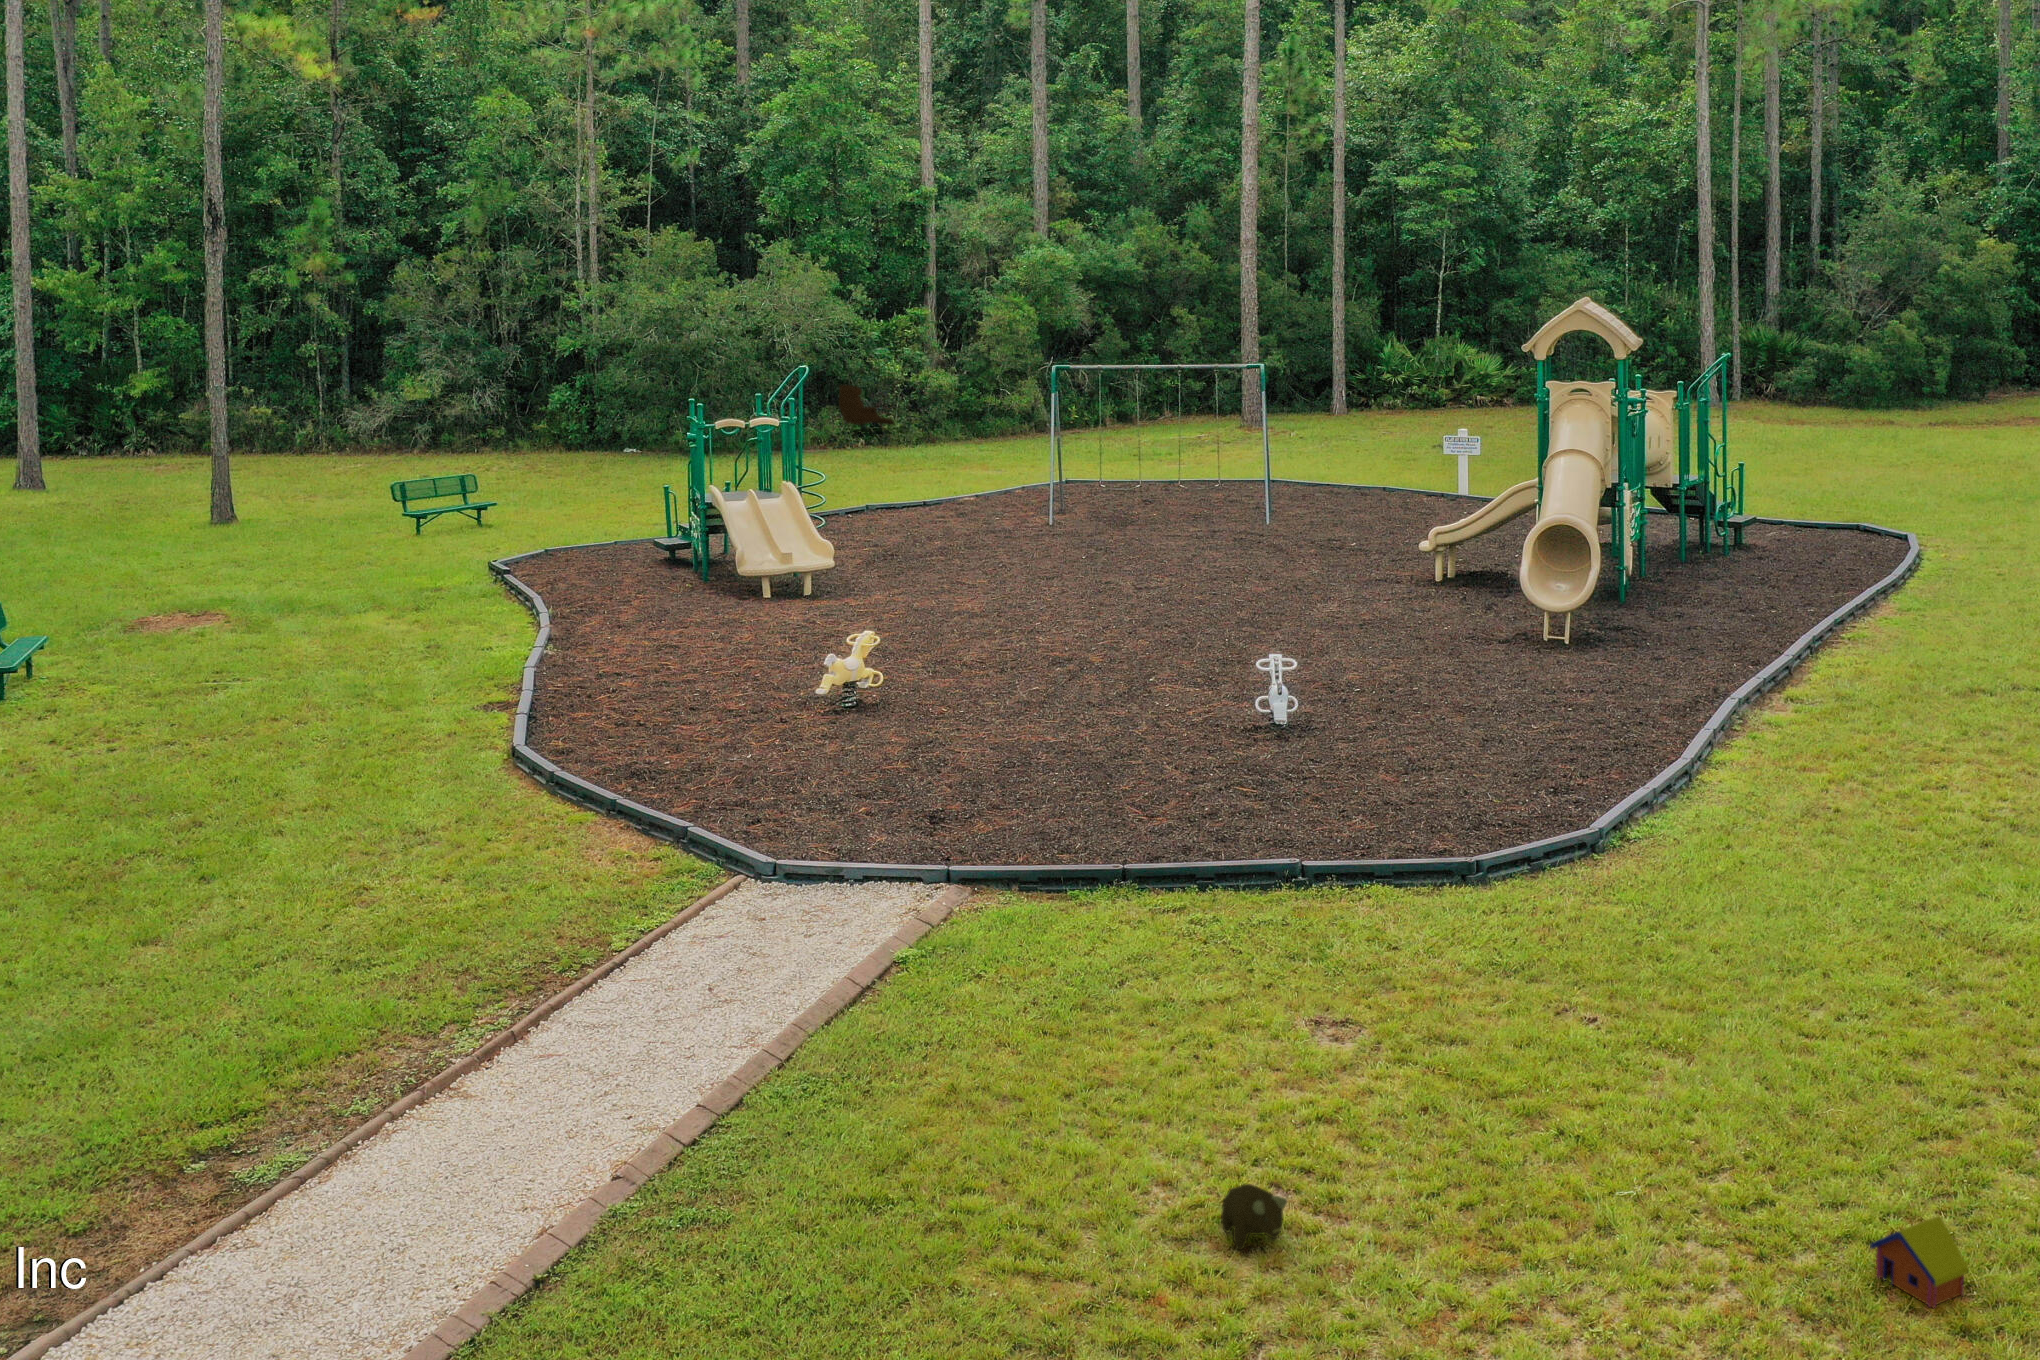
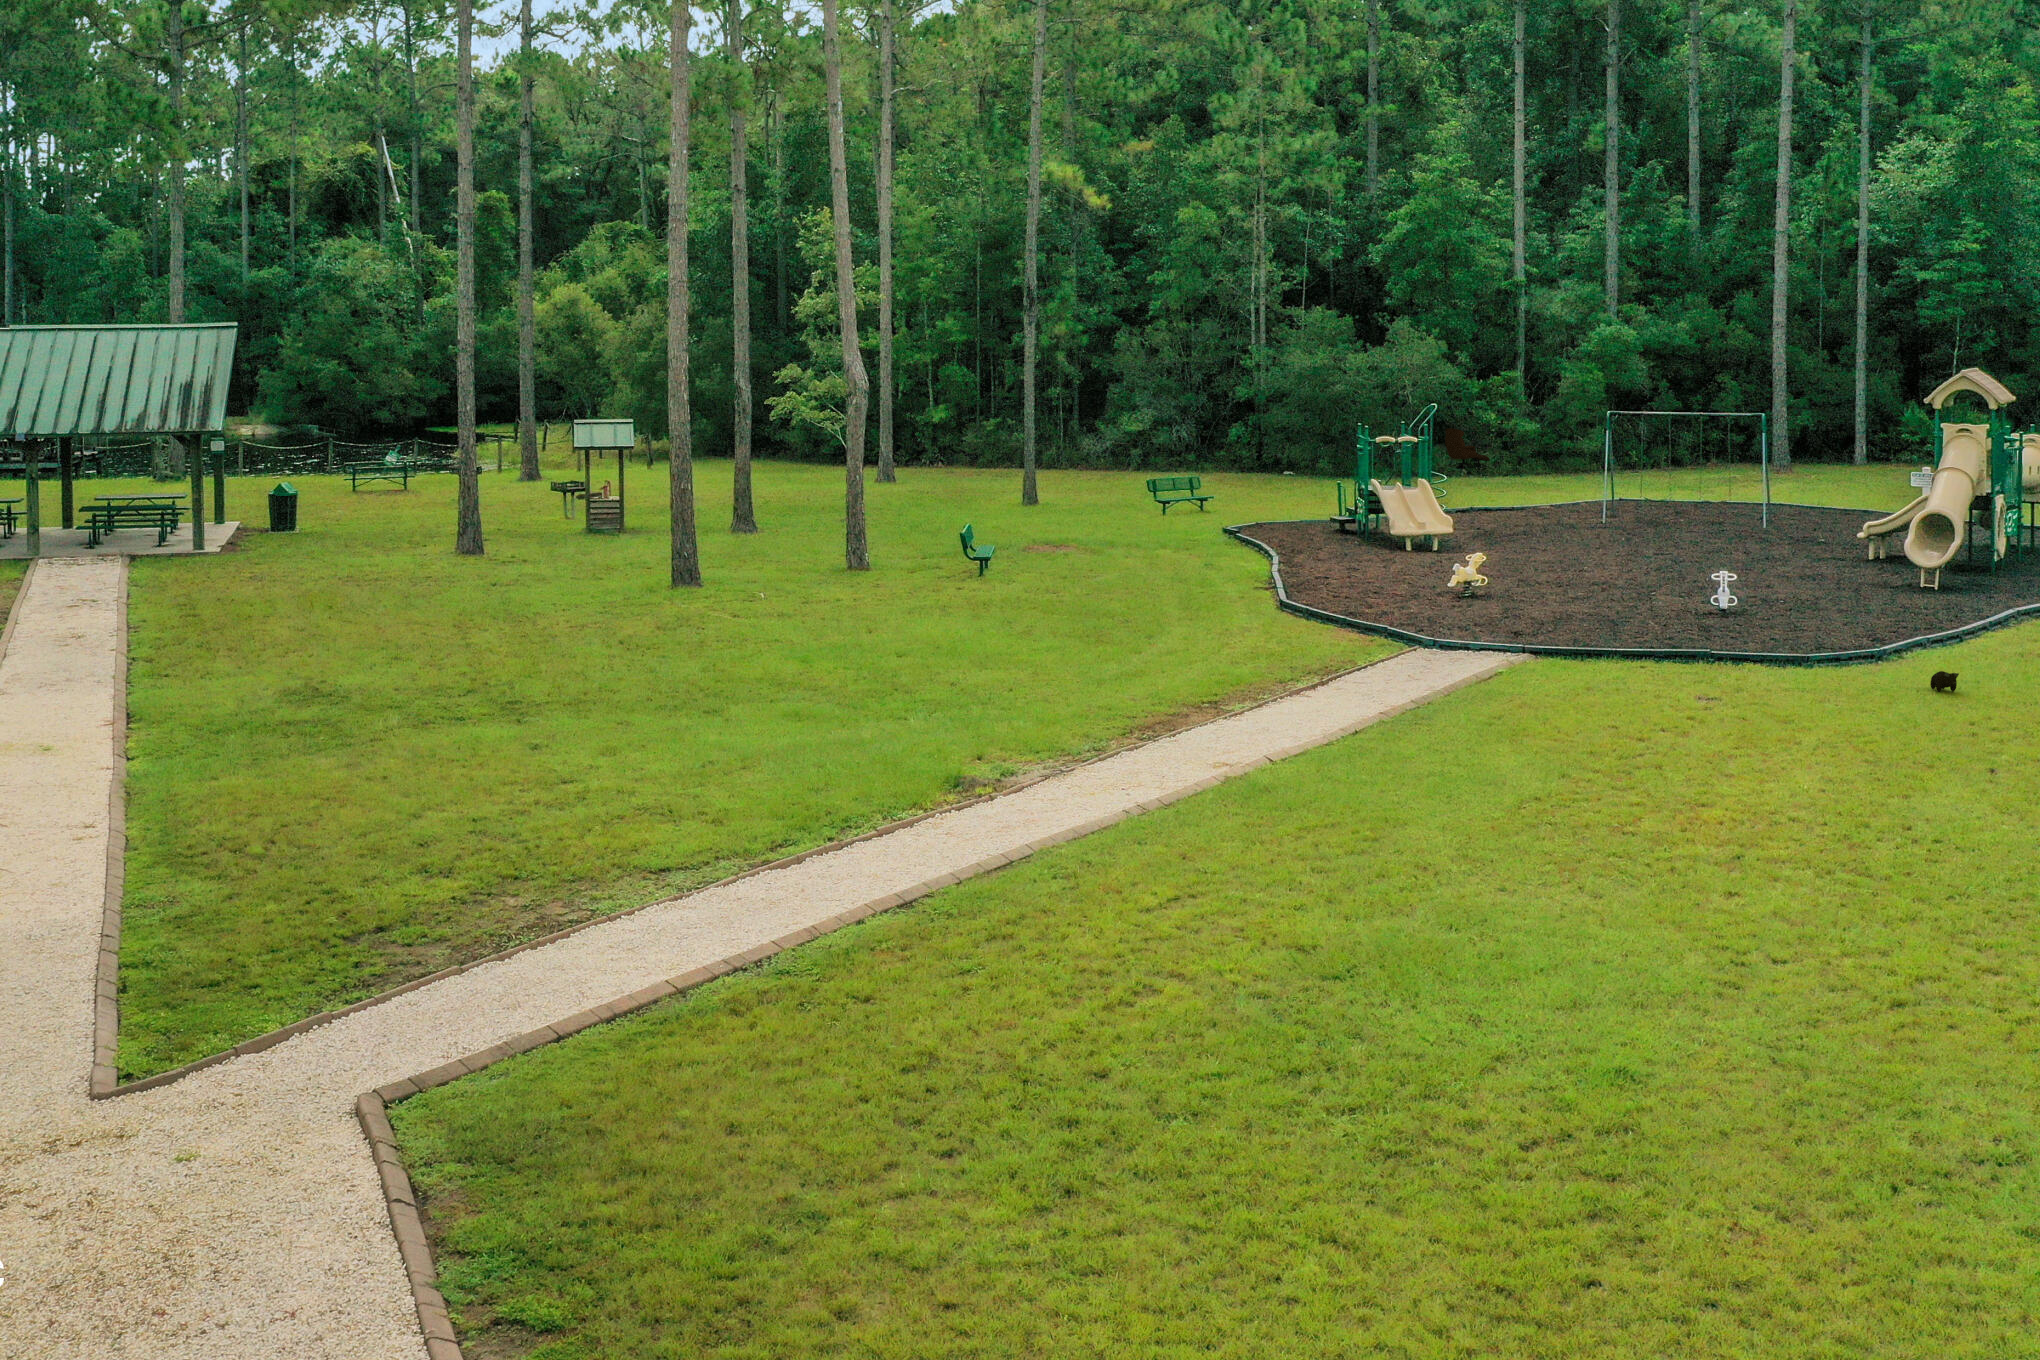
plush toy: present [1221,1184,1287,1249] -> present [1930,671,1959,692]
toy house: present [1870,1216,1969,1308] -> none [1939,748,1980,780]

